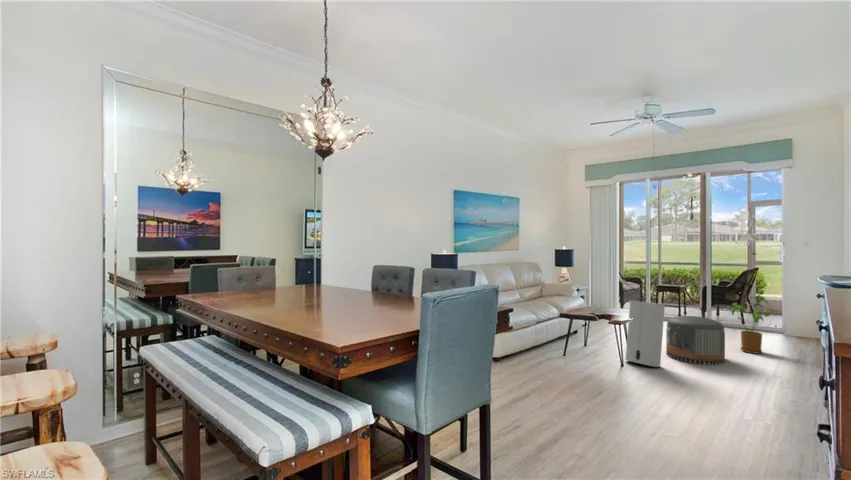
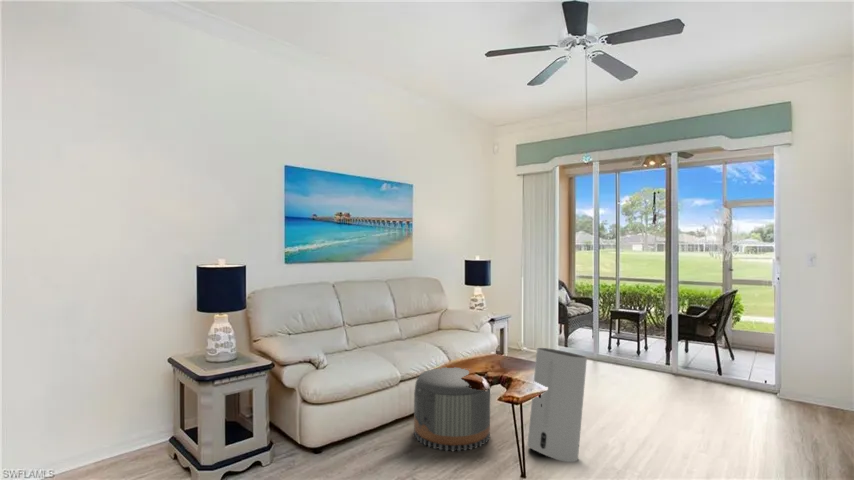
house plant: present [731,296,775,354] -> none [696,336,762,426]
pouf: present [666,316,725,365] -> present [414,367,490,451]

